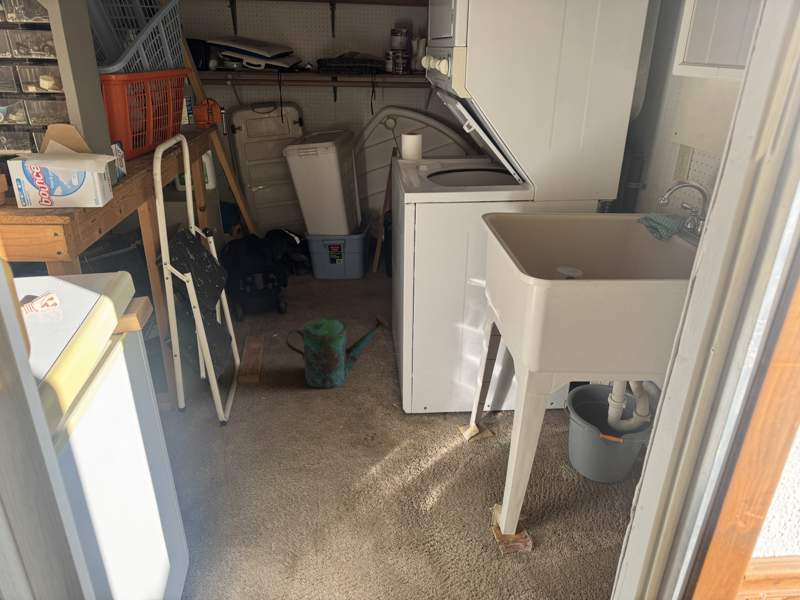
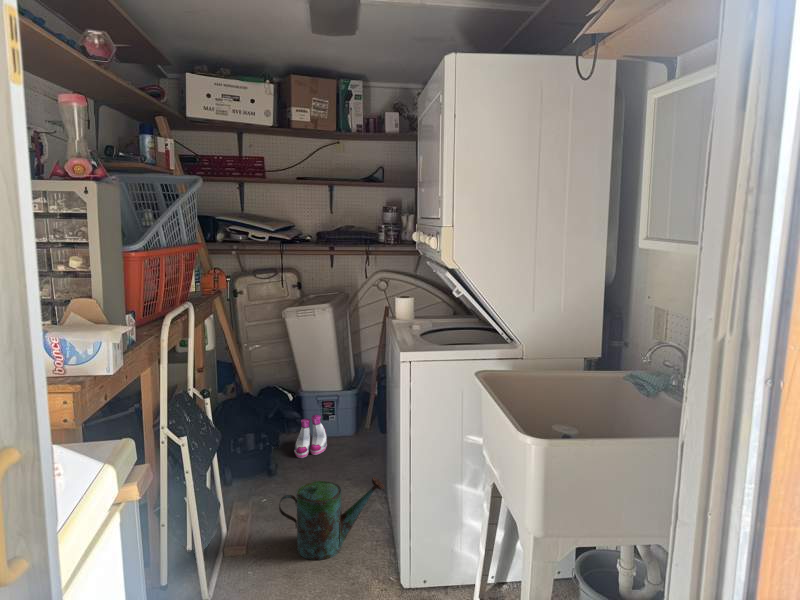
boots: none [301,254,333,296] -> present [294,415,327,458]

